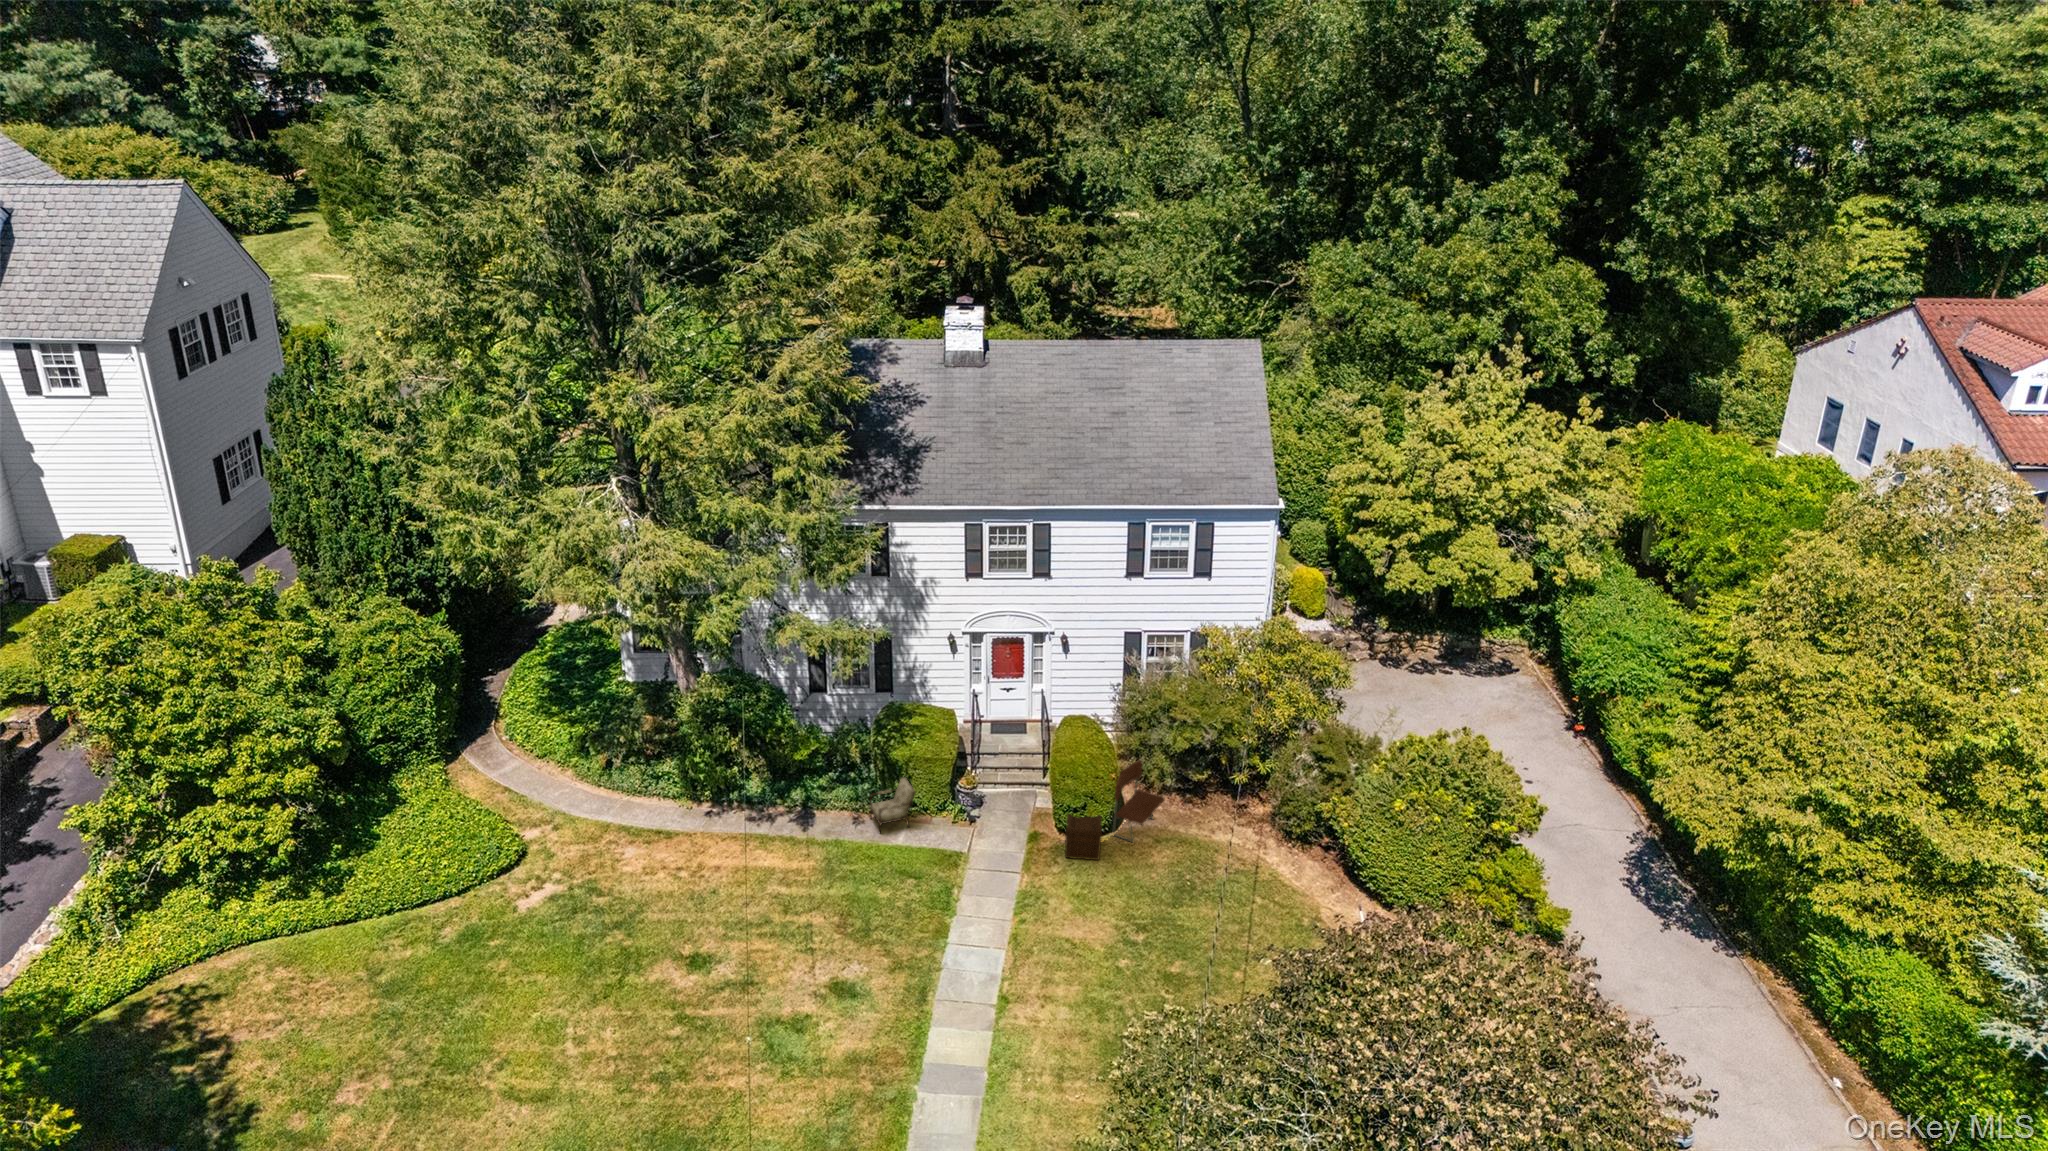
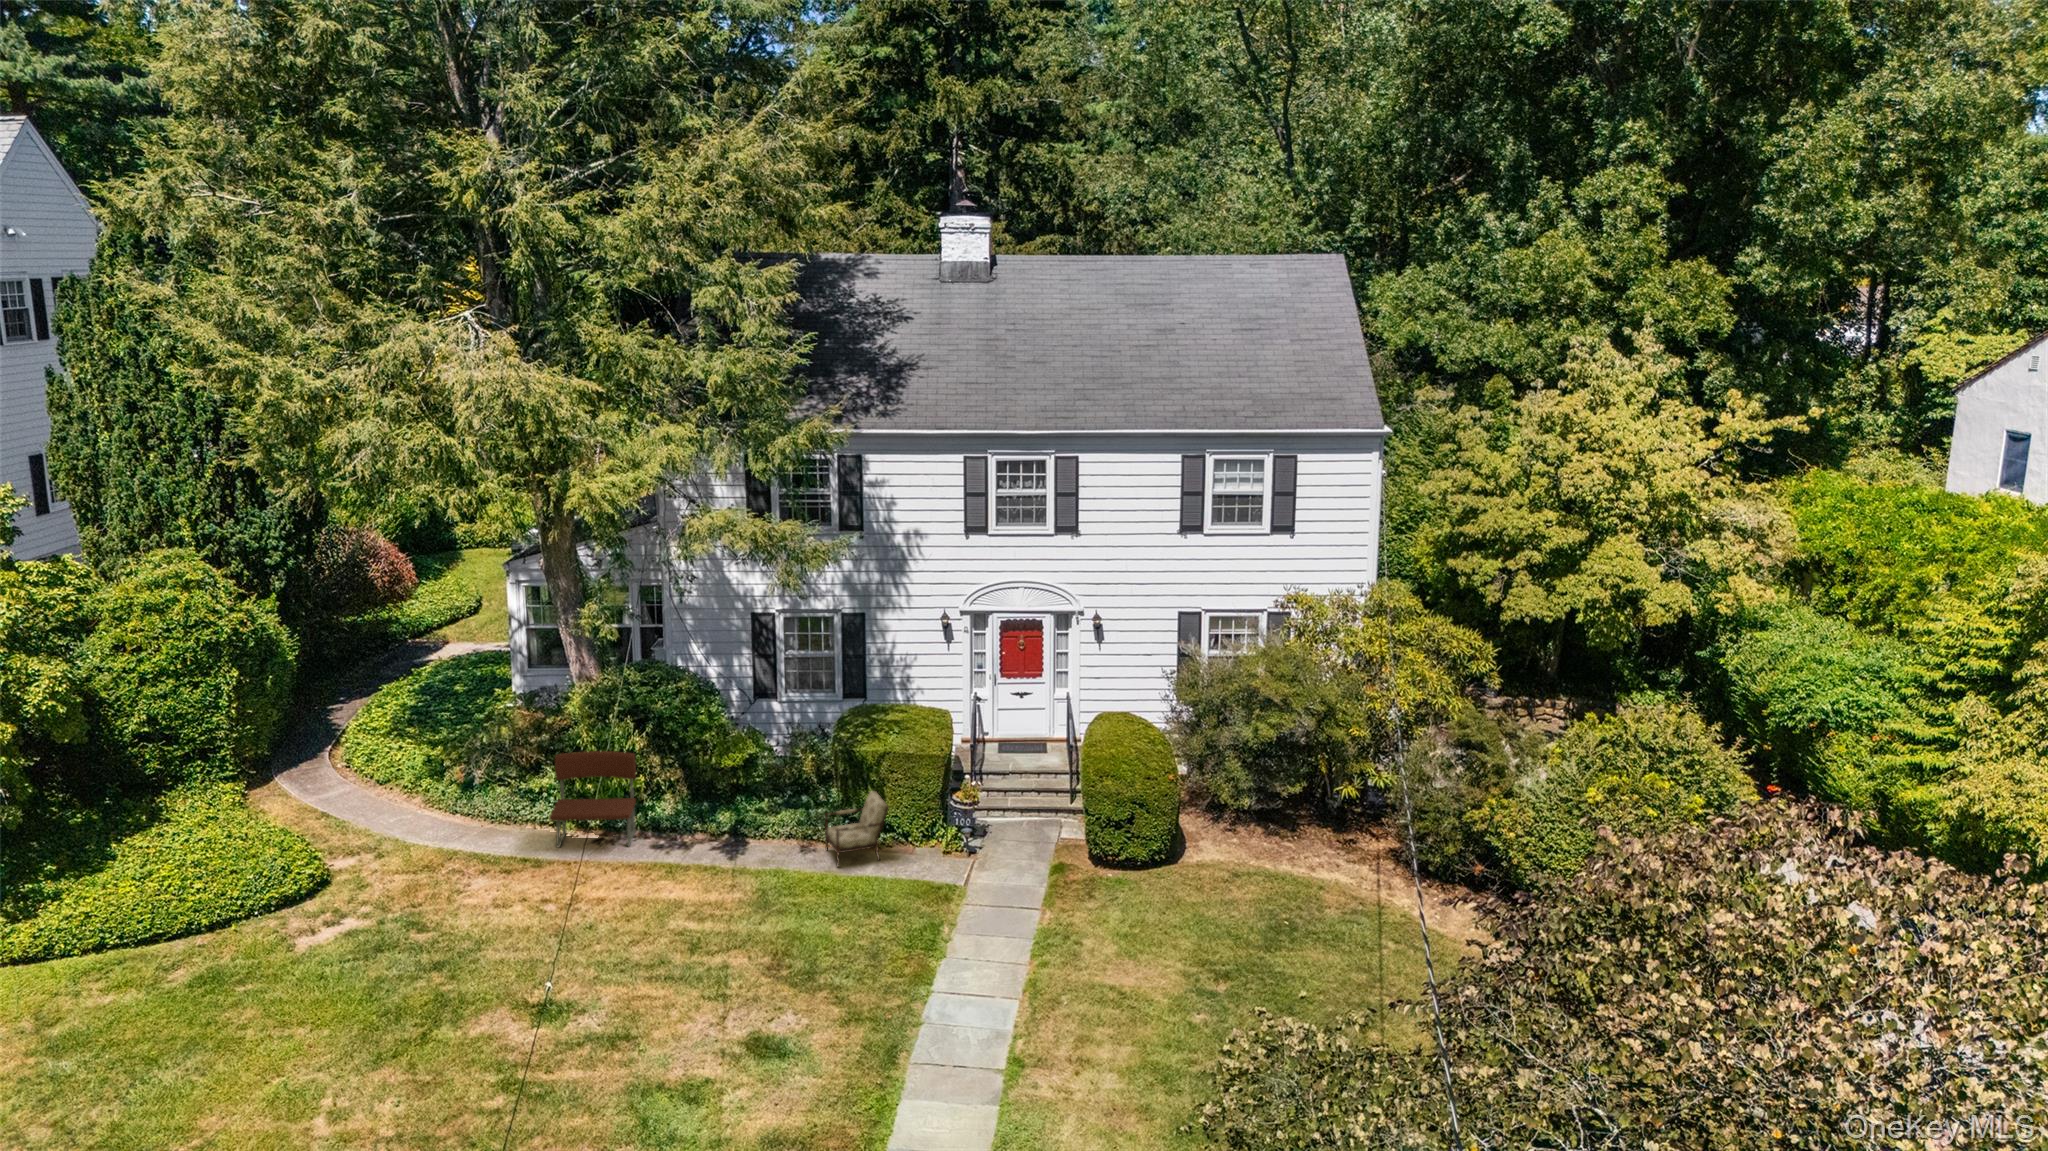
bench: present [1112,760,1164,842] -> present [549,751,636,847]
wooden crate: present [1065,814,1102,860] -> none [1101,831,1154,900]

